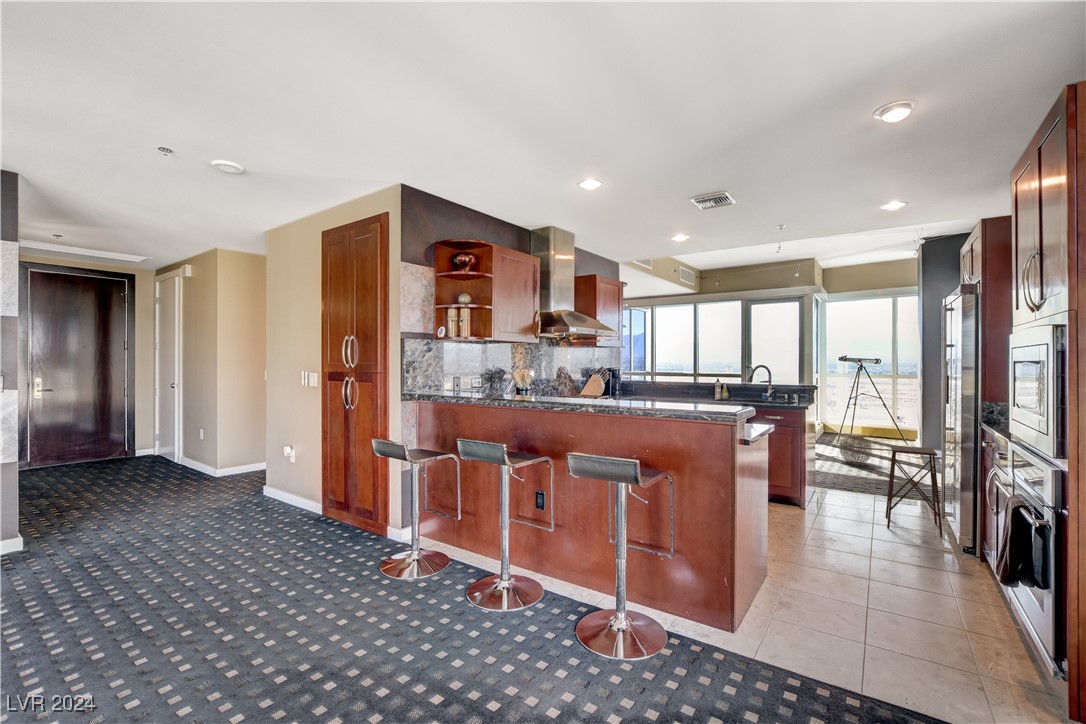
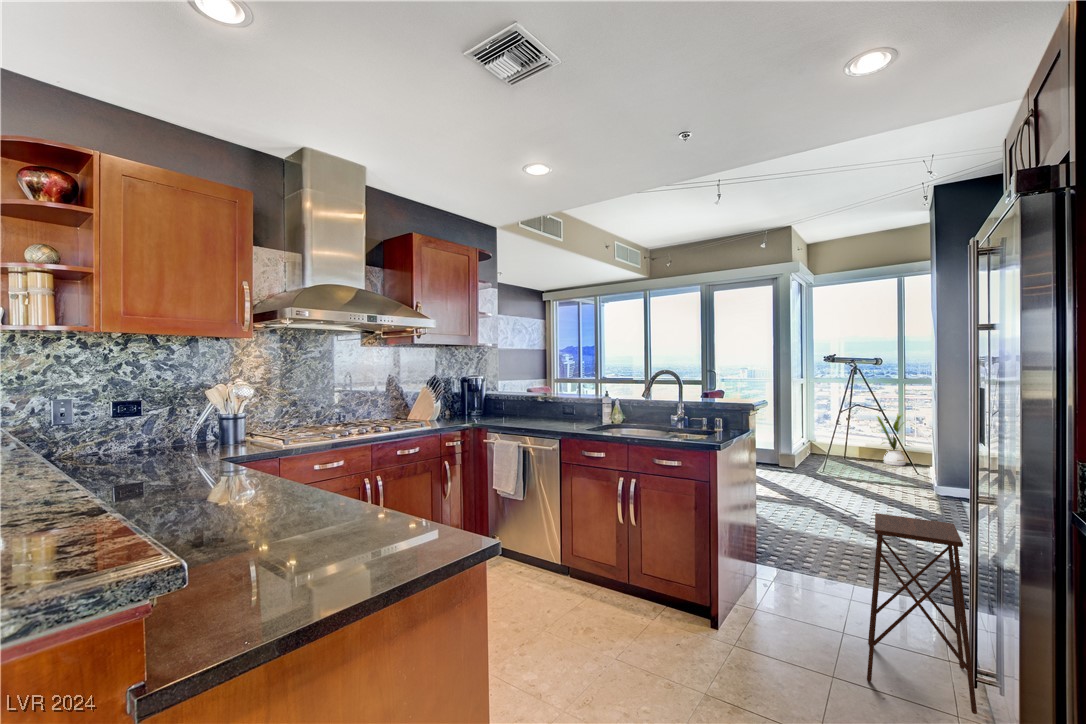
house plant: none [870,396,905,440] -> present [877,414,906,466]
woven basket: present [840,434,872,464] -> none [819,465,864,510]

